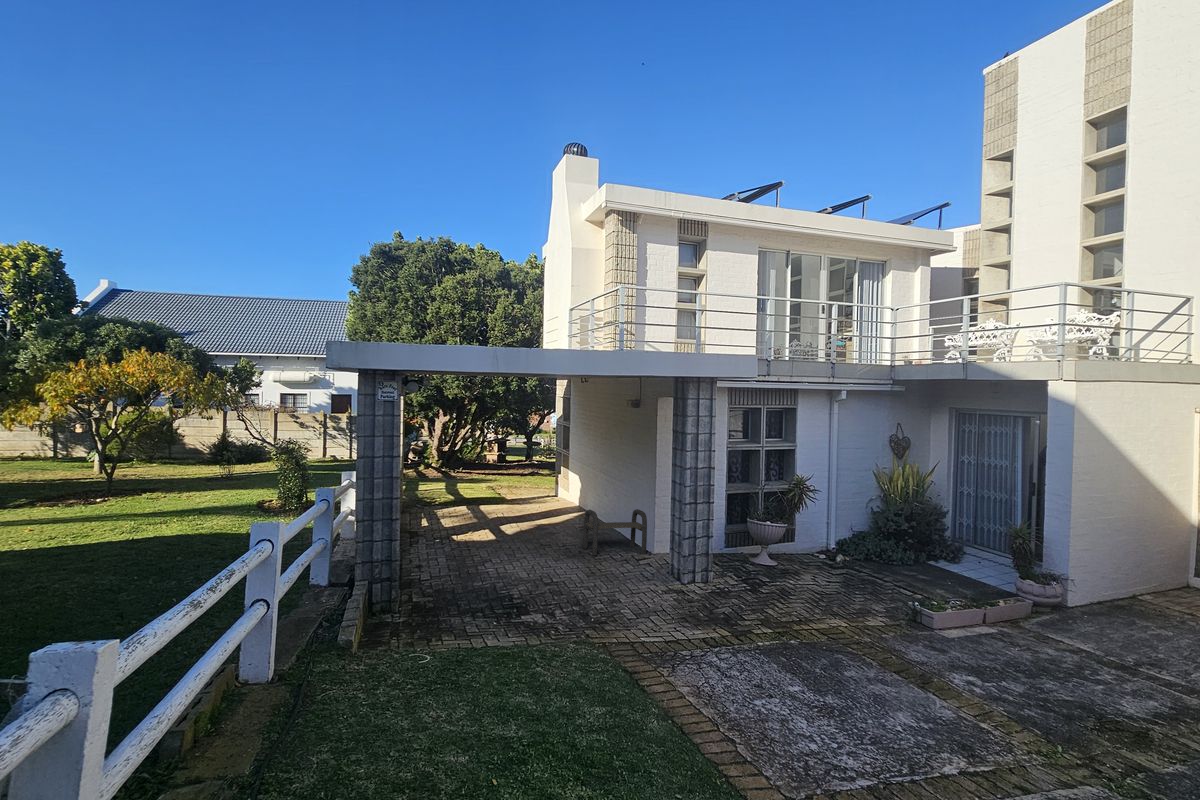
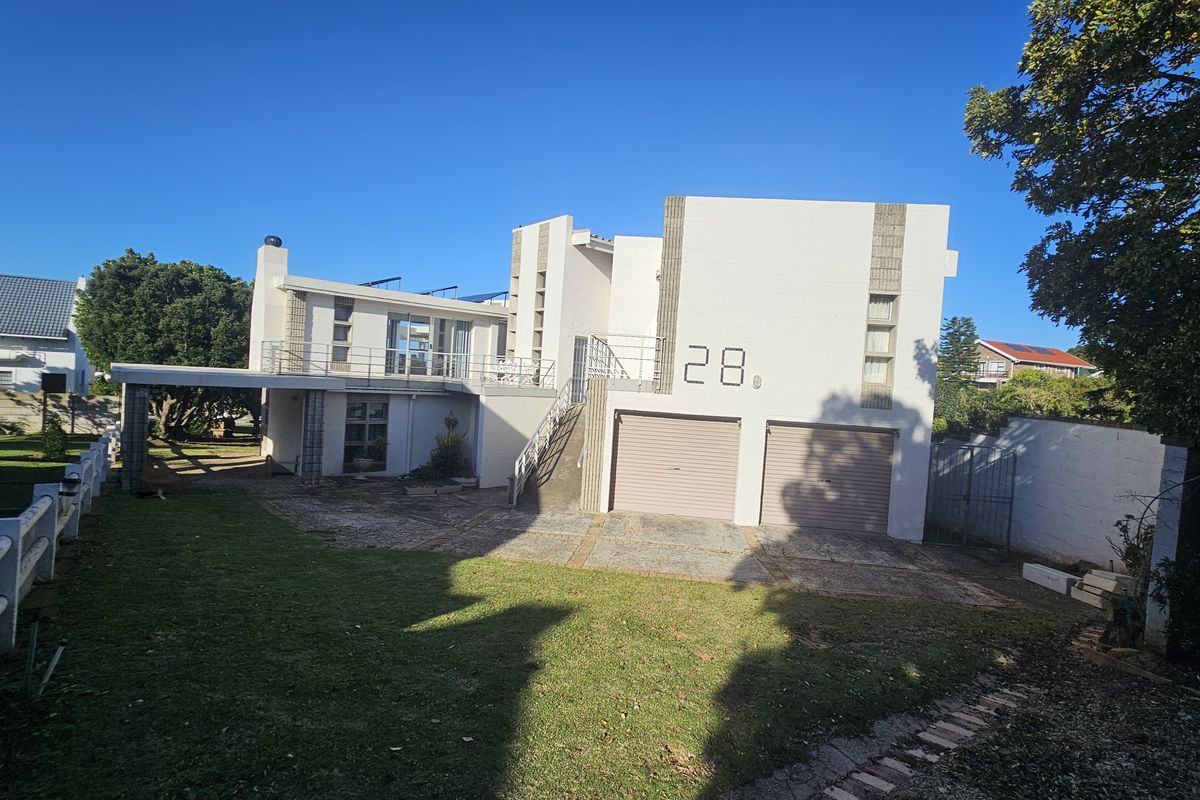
lounge chair: none [378,552,455,628] -> present [138,467,181,498]

